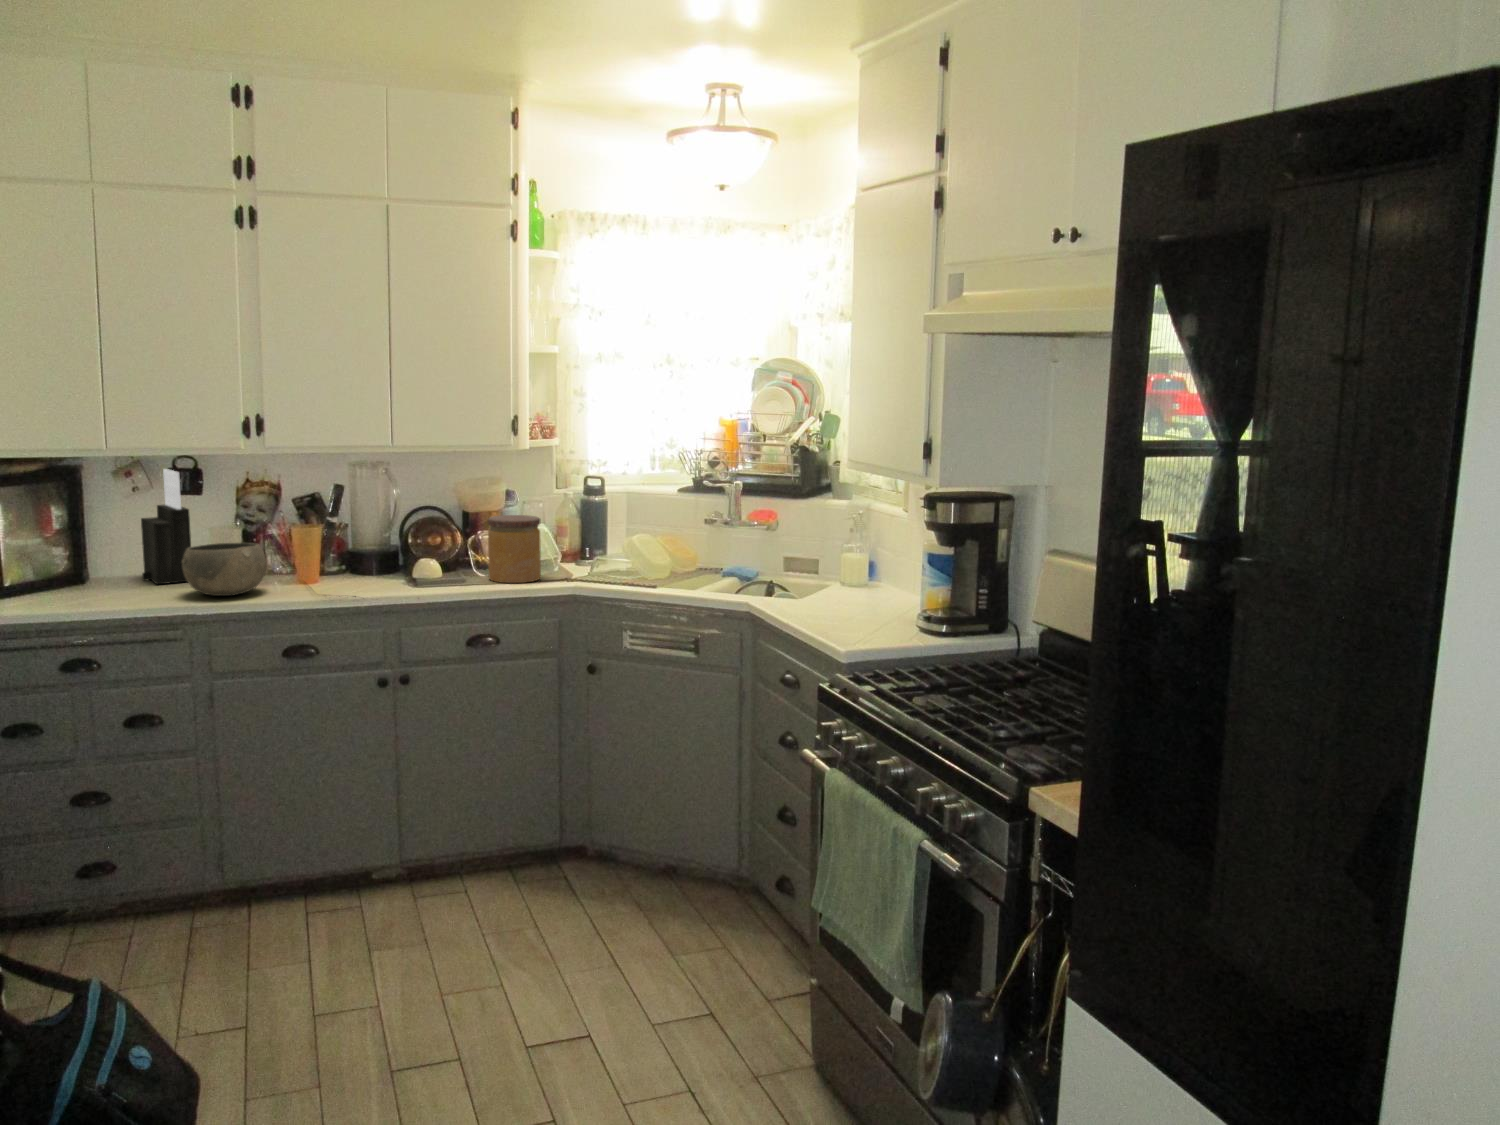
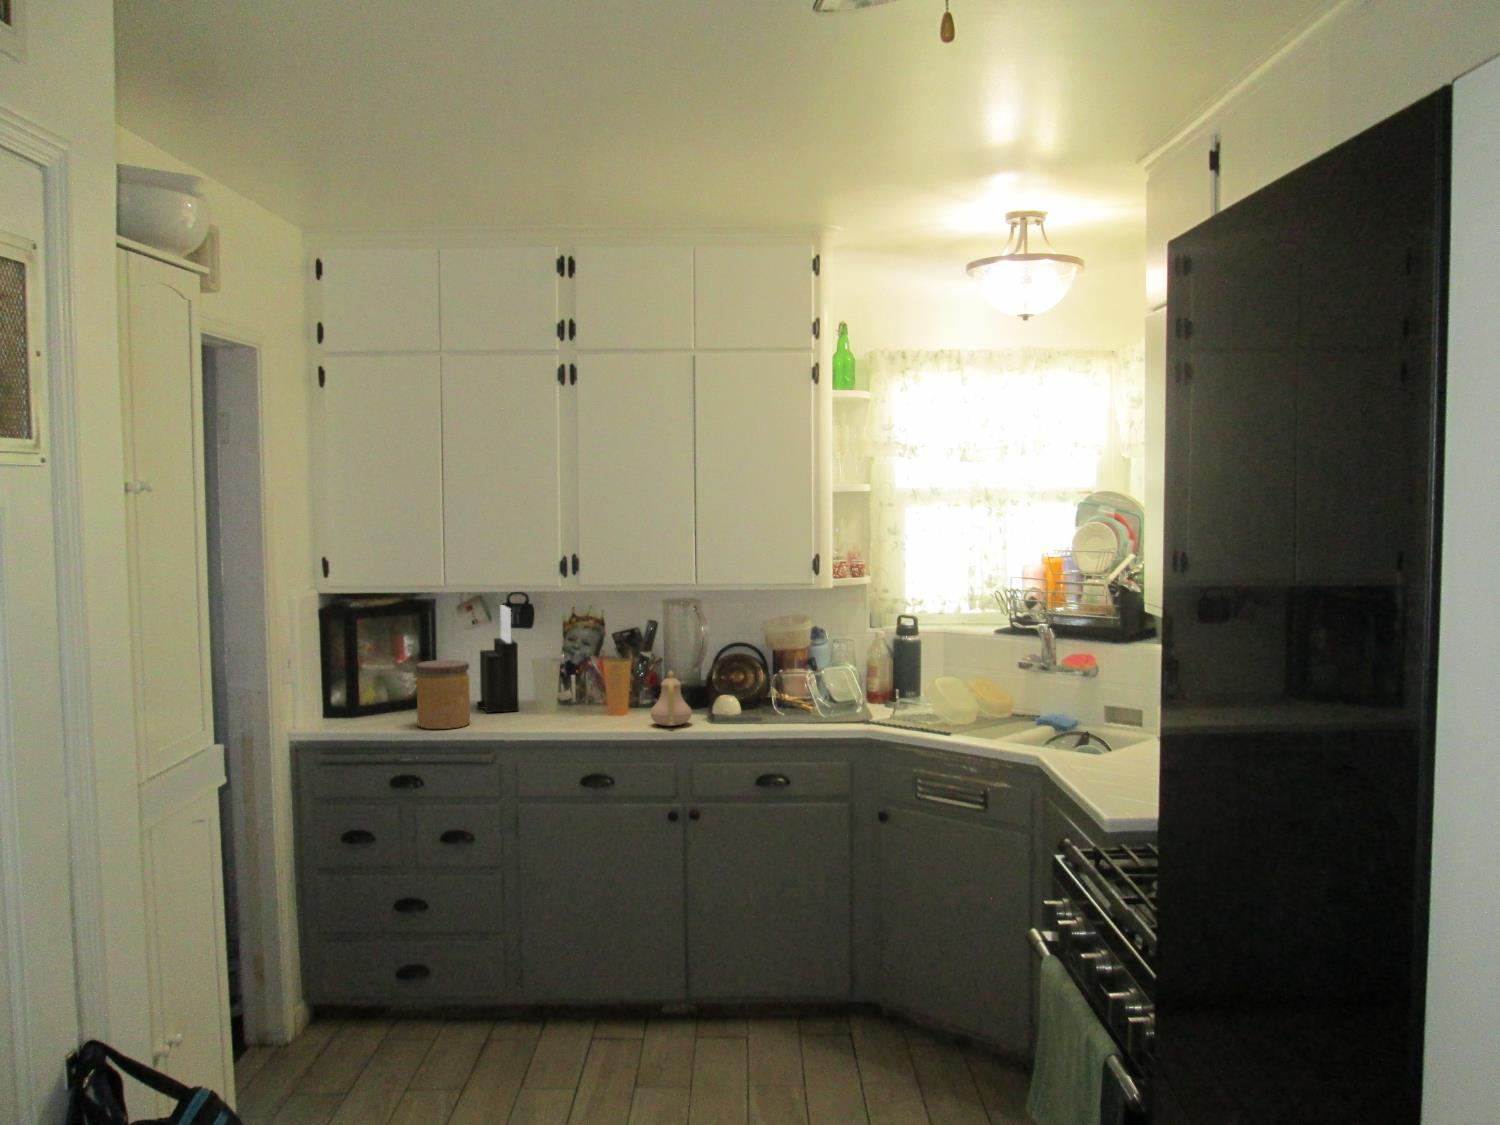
jar: present [488,515,541,583] -> present [416,660,470,729]
teapot: none [349,534,394,589] -> present [651,671,692,726]
bowl: present [182,543,266,596] -> none [502,676,577,726]

